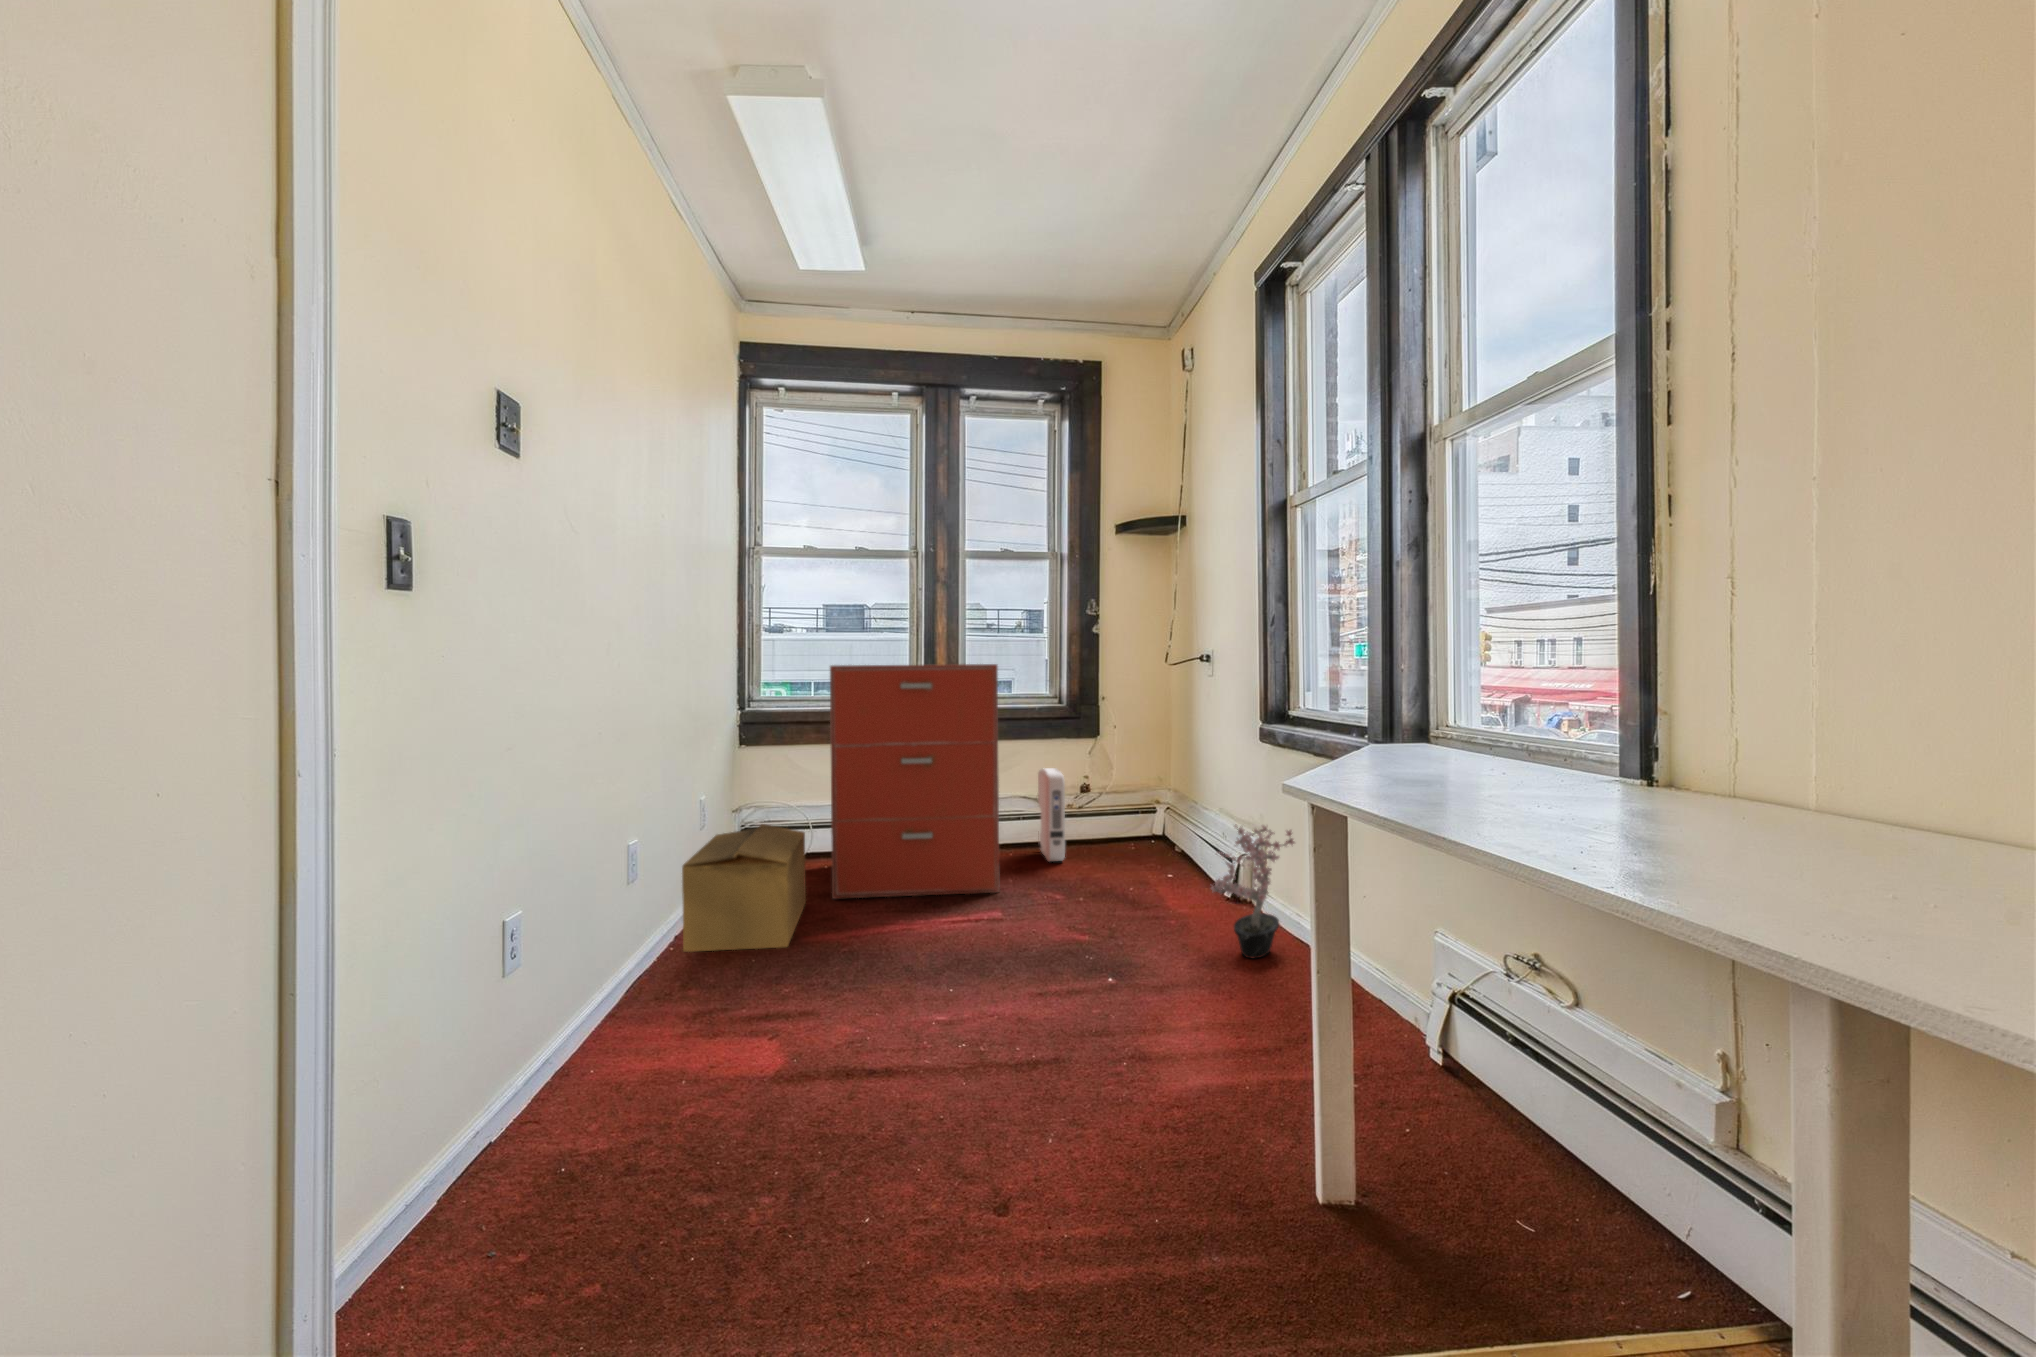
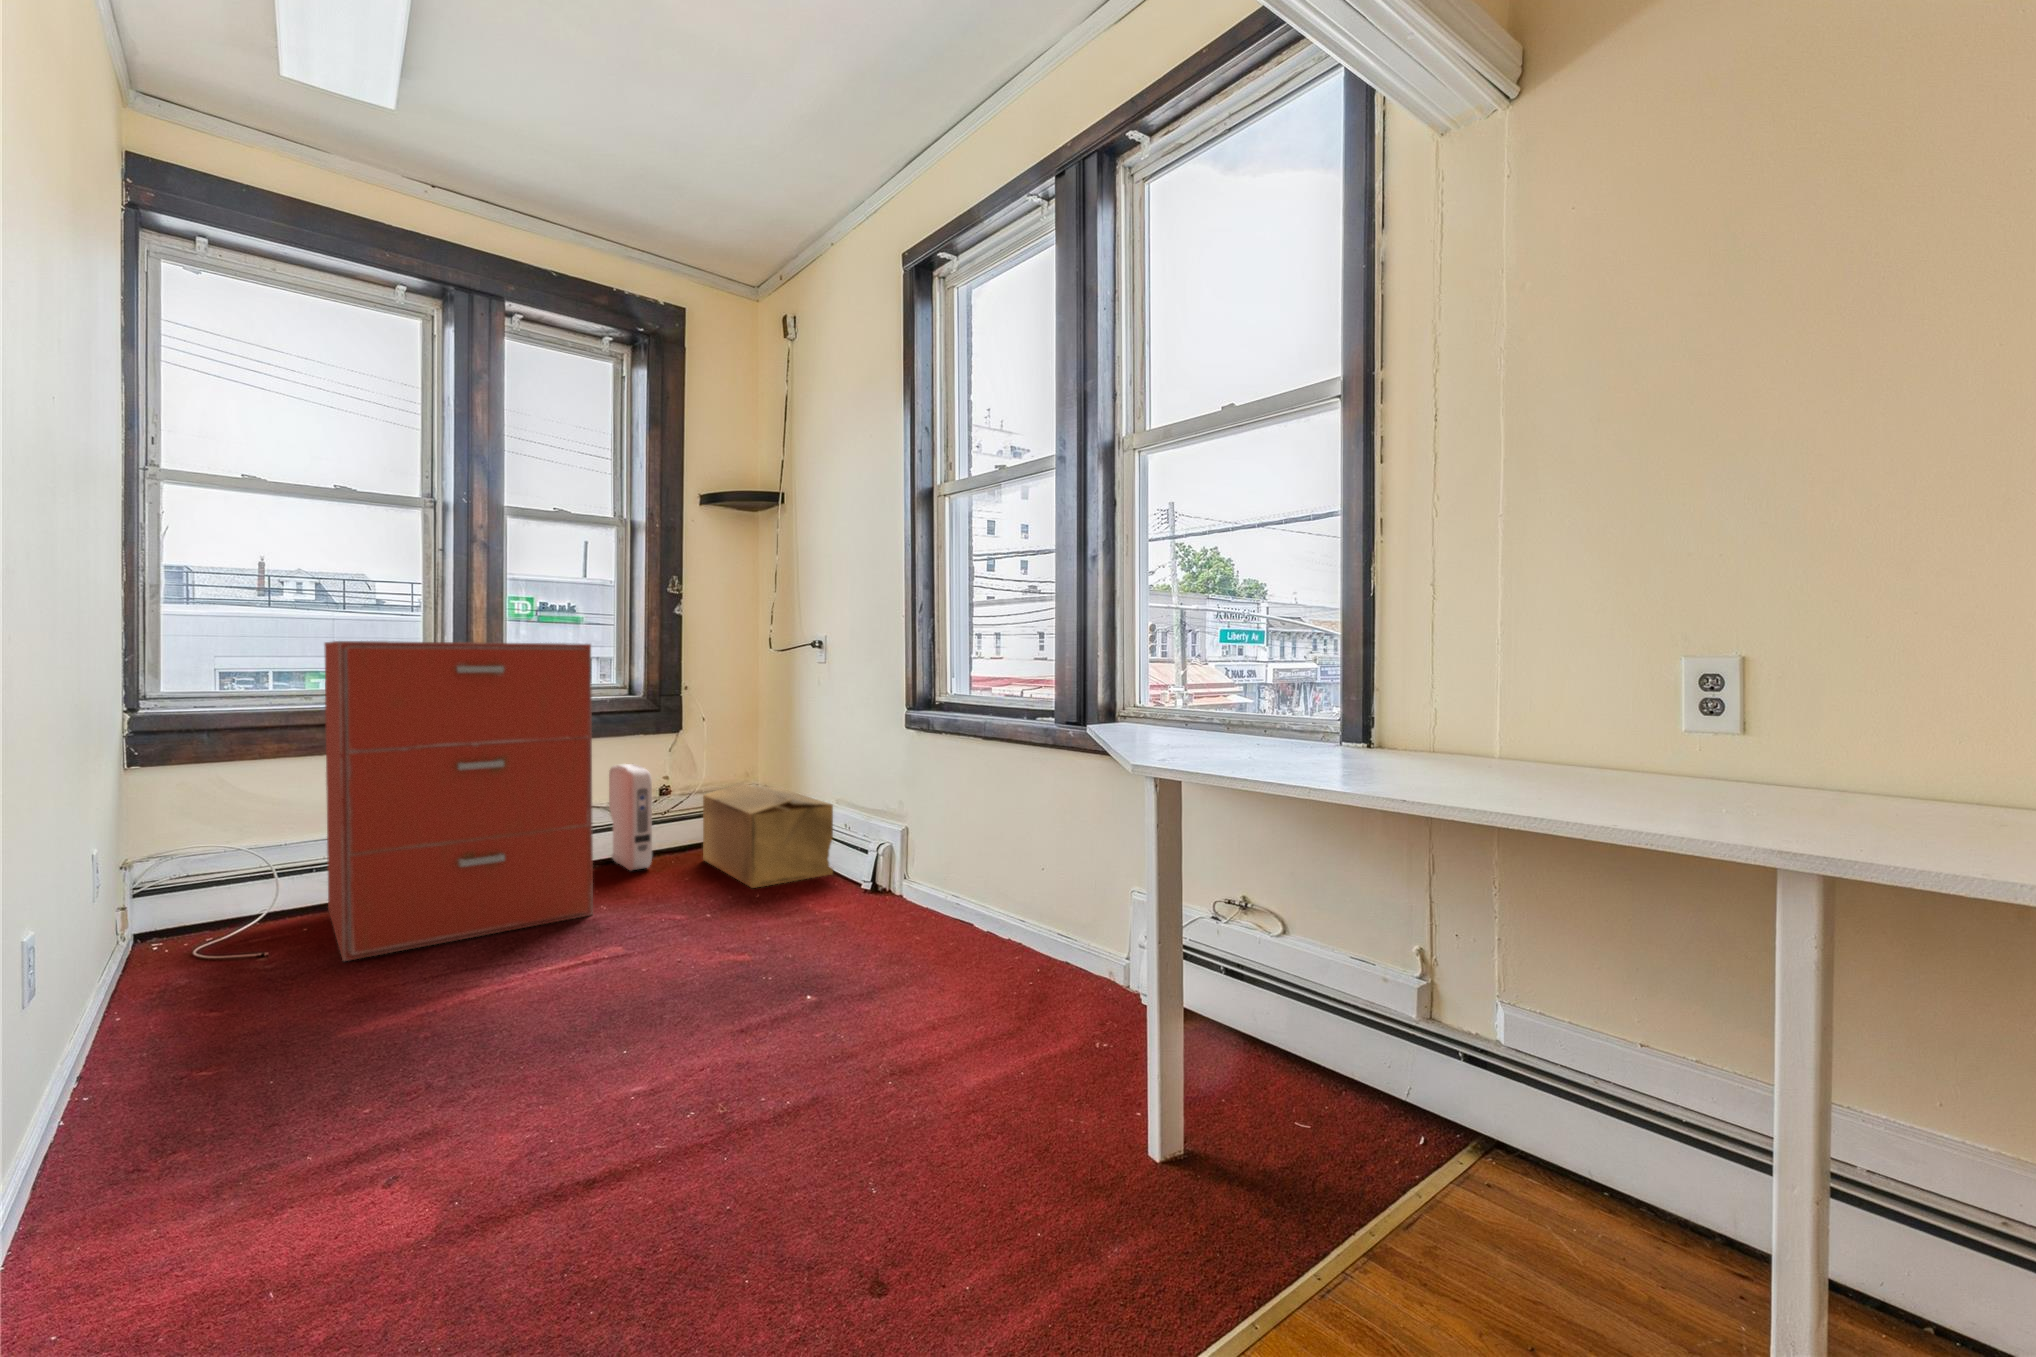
cardboard box: present [682,824,806,952] -> present [703,783,833,888]
potted plant: present [1211,825,1295,958] -> none [865,798,966,939]

